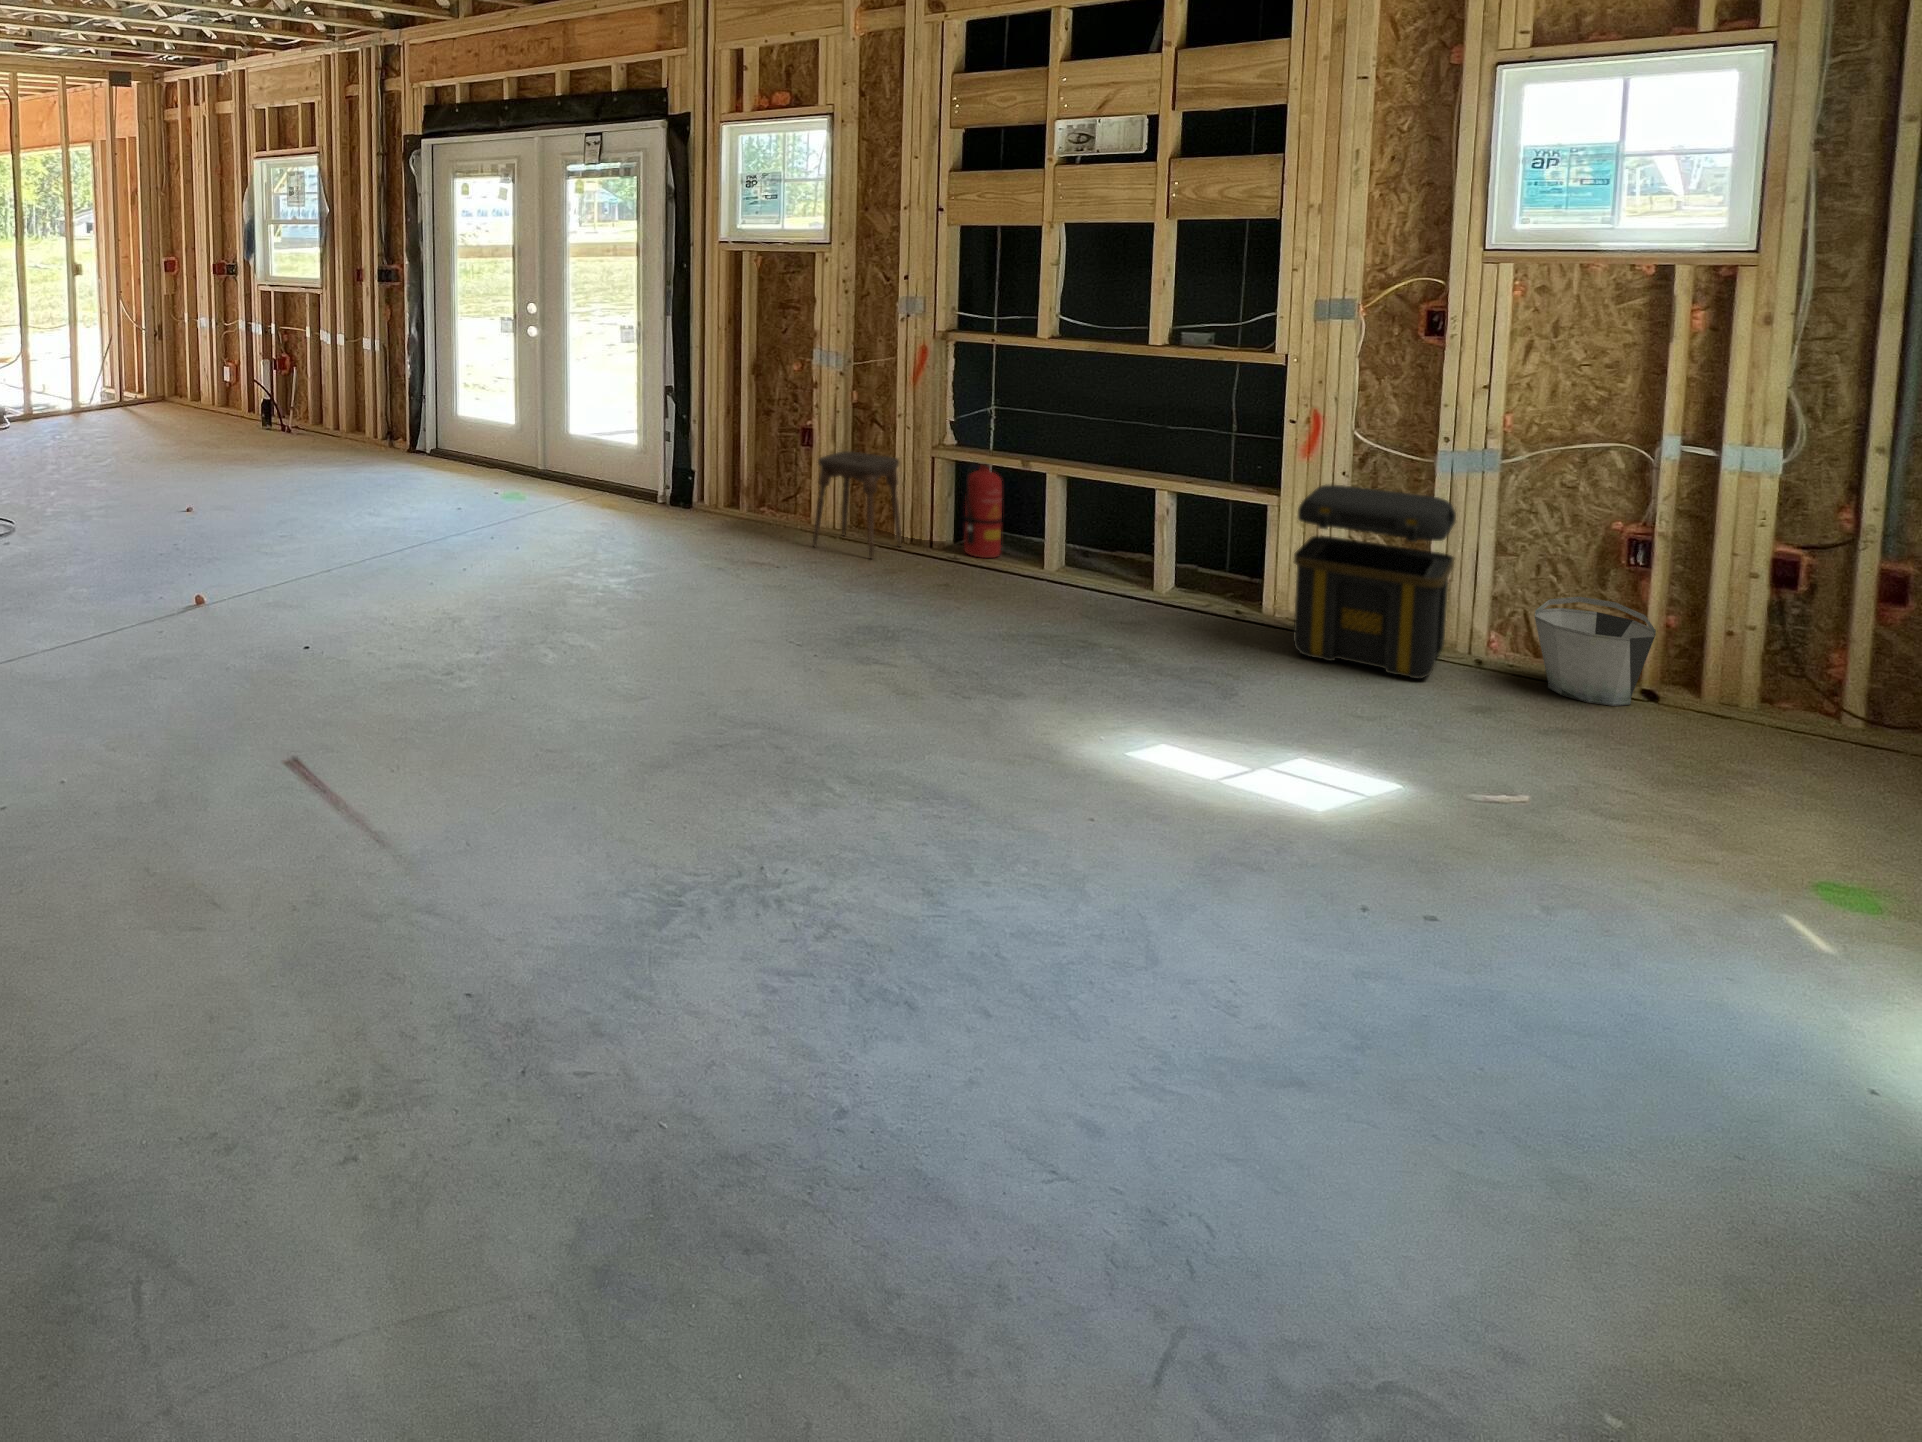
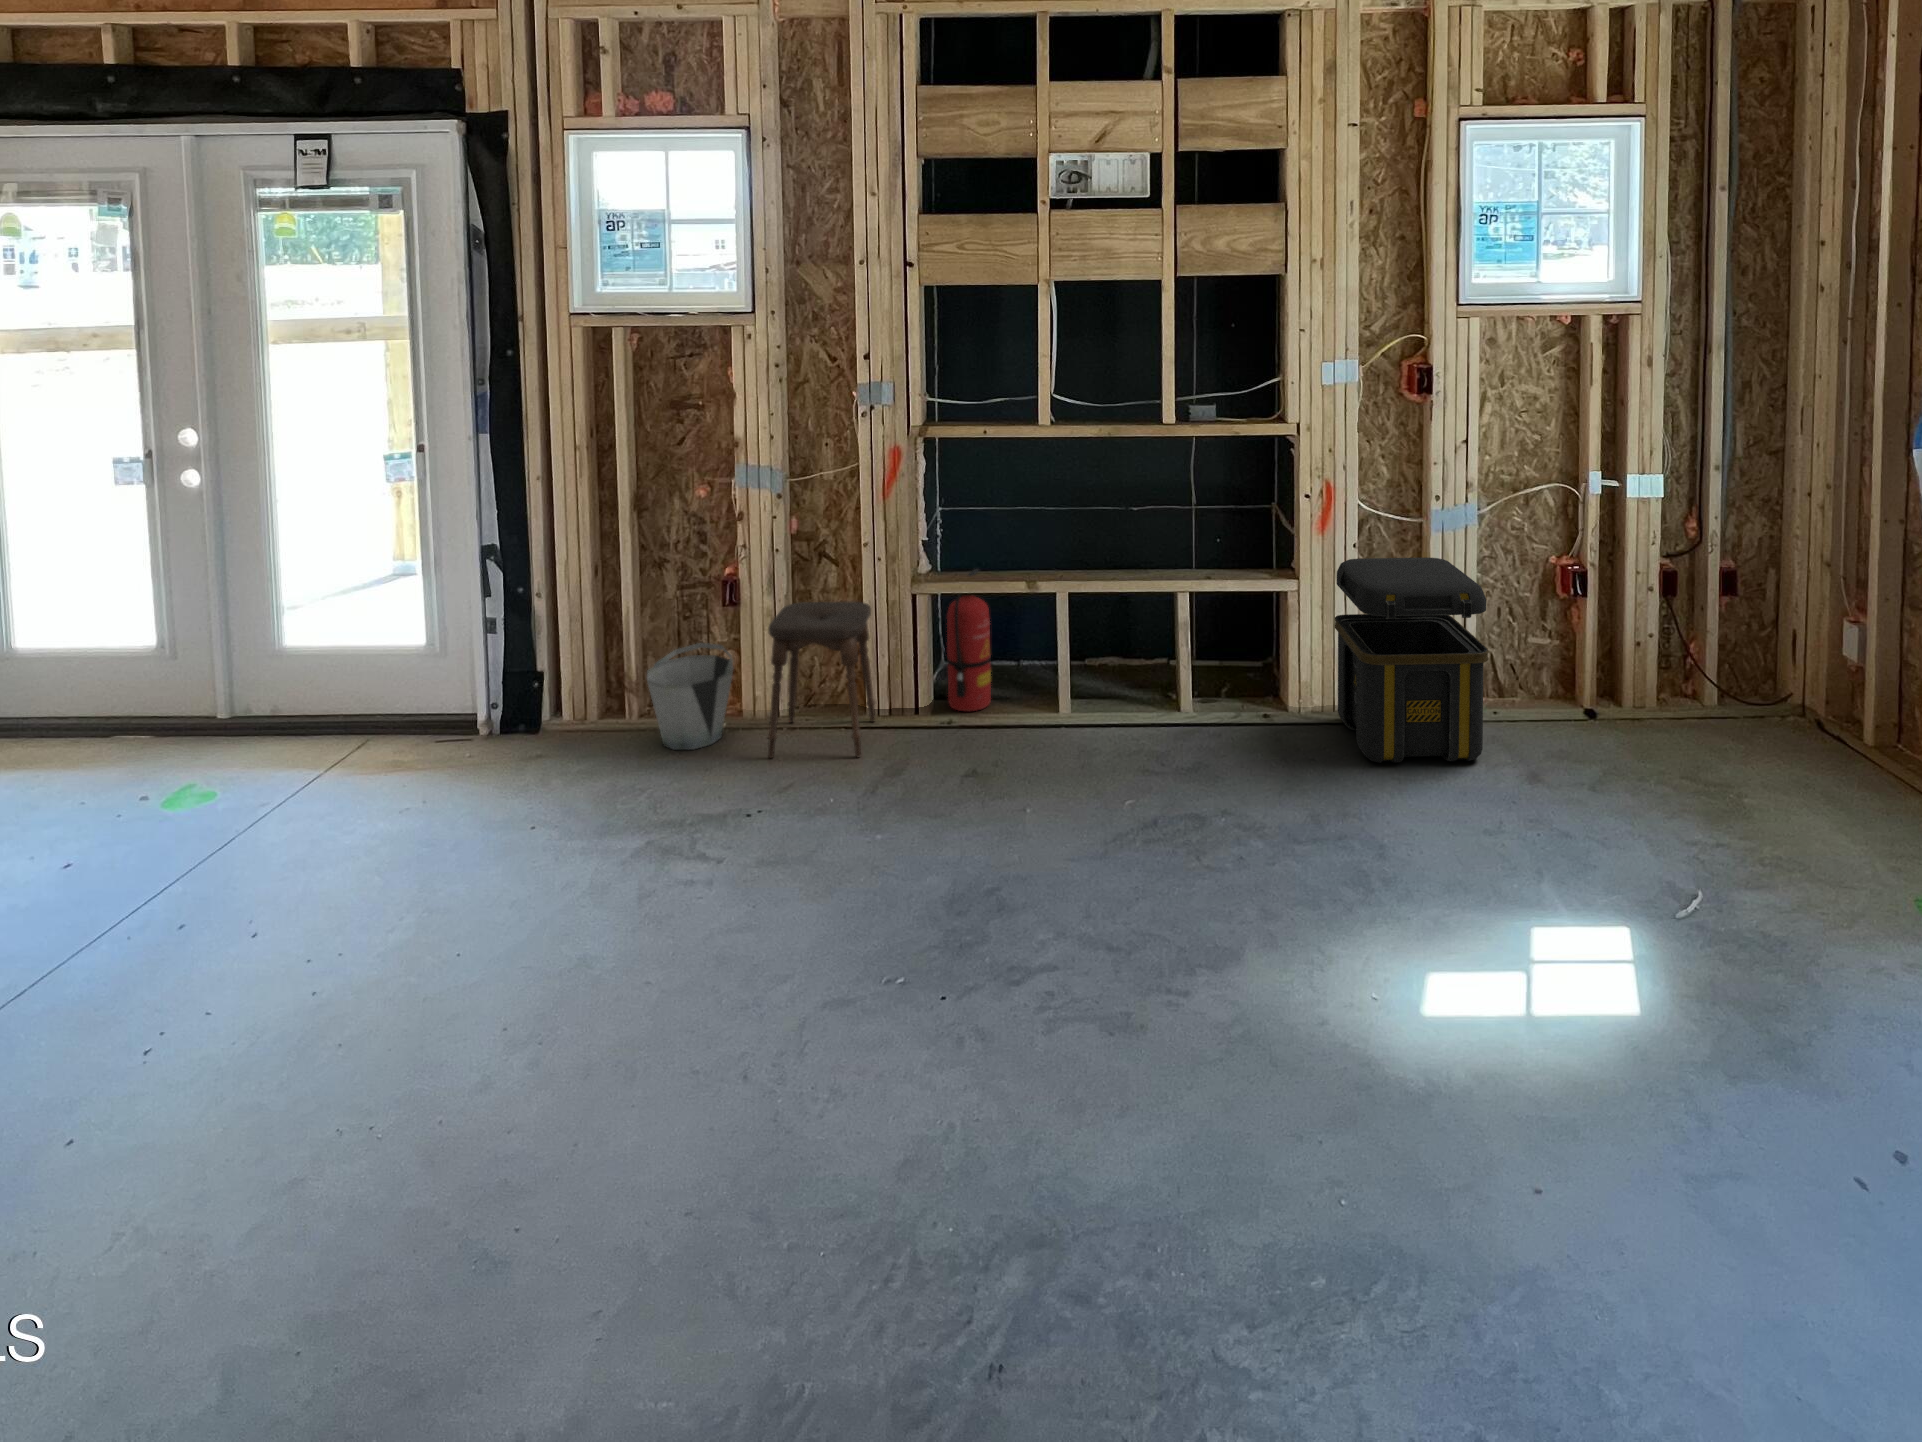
bucket: present [1534,597,1656,706] -> present [647,643,733,750]

